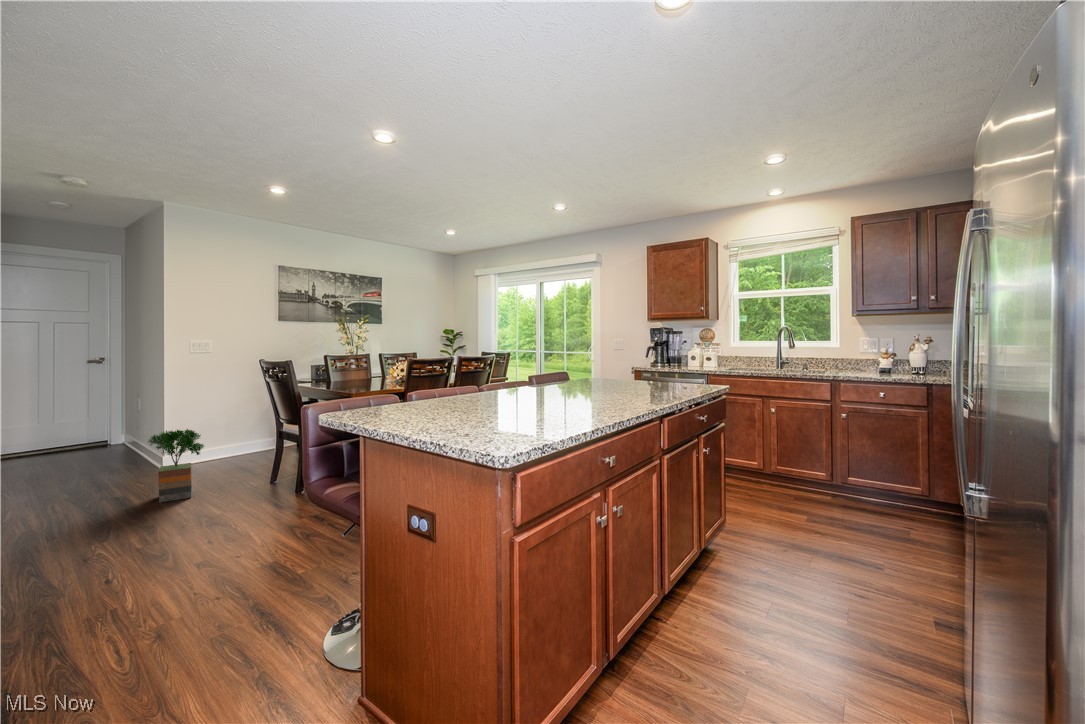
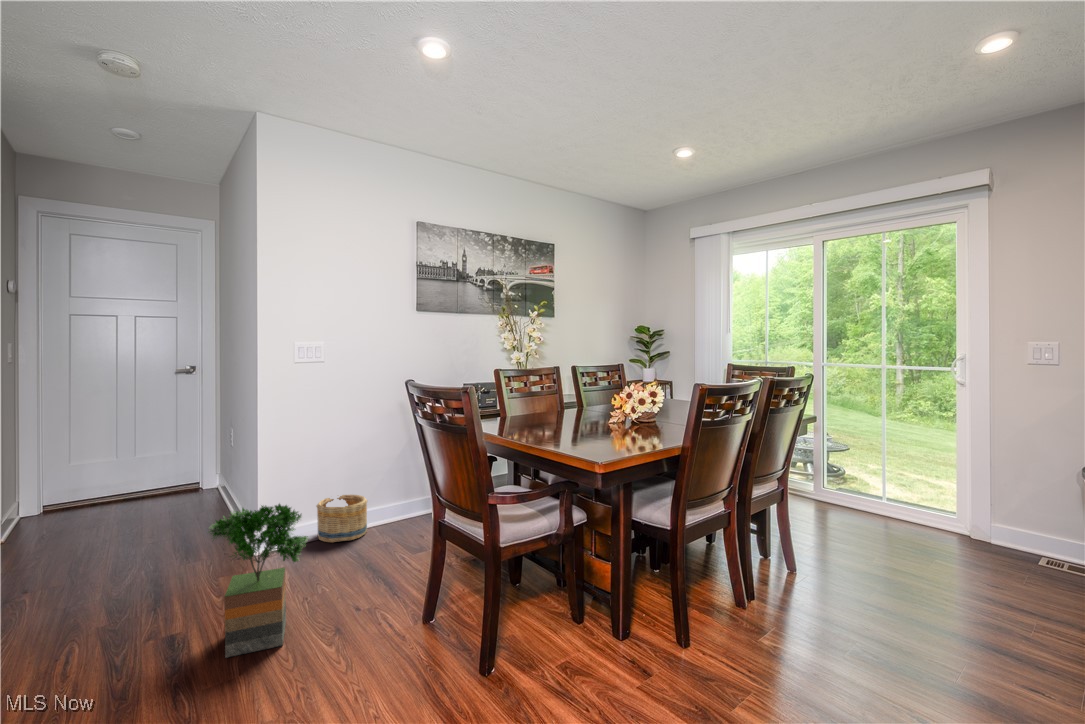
basket: none [208,437,243,464] -> present [316,495,367,542]

